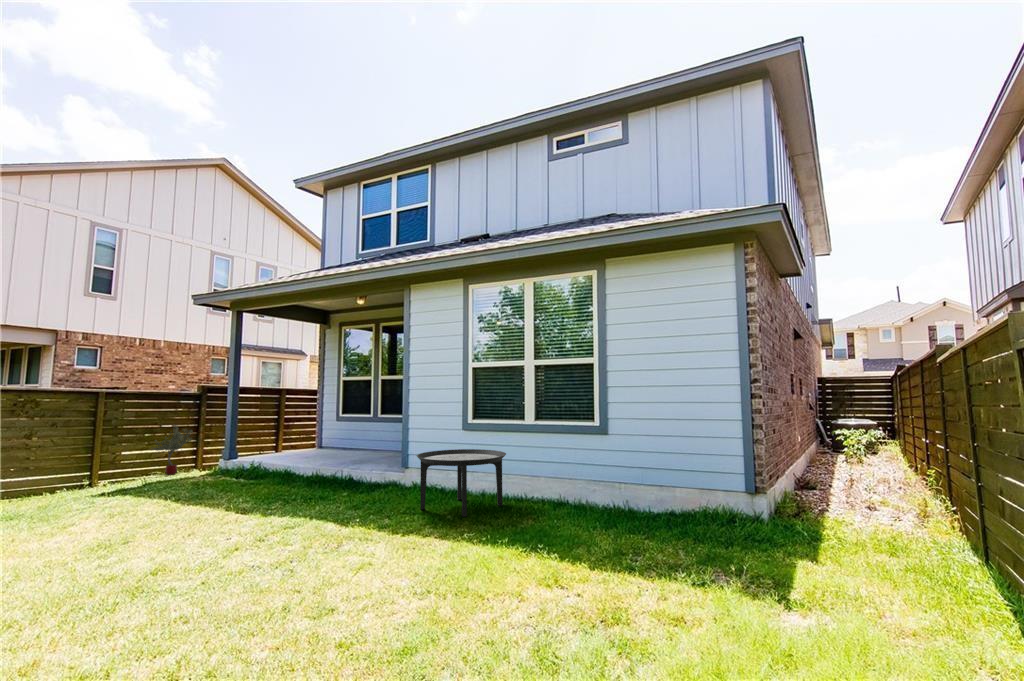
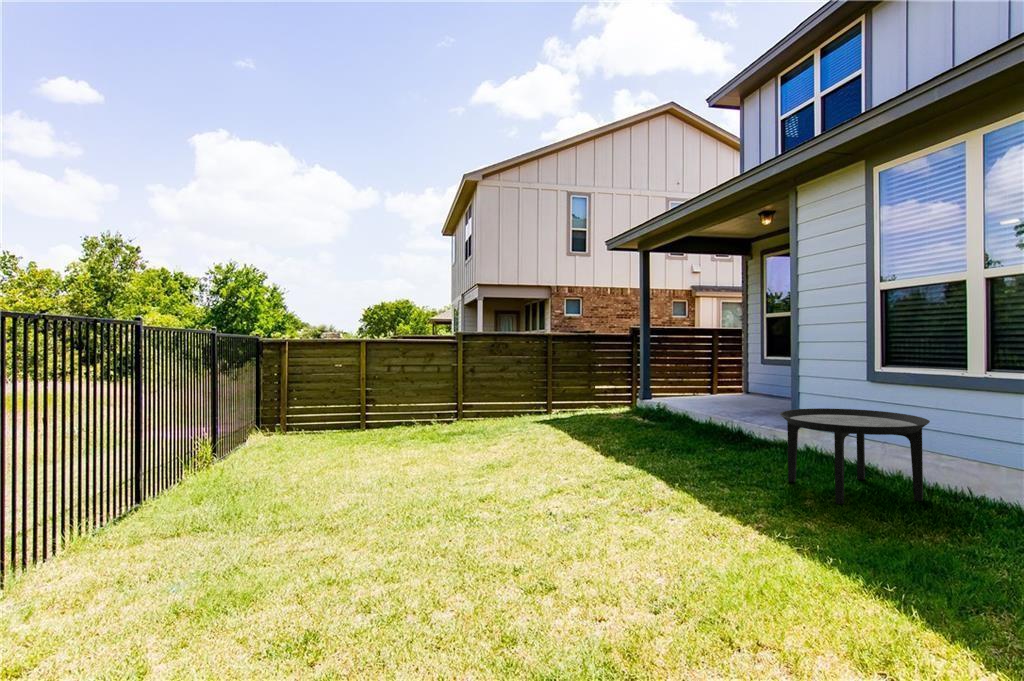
potted tree: present [152,425,193,475] -> none [583,362,618,407]

